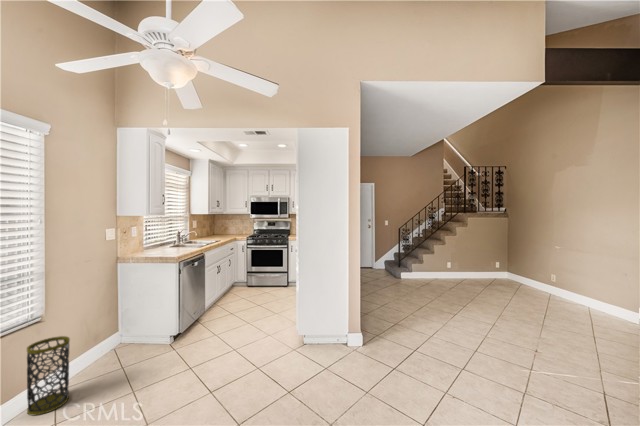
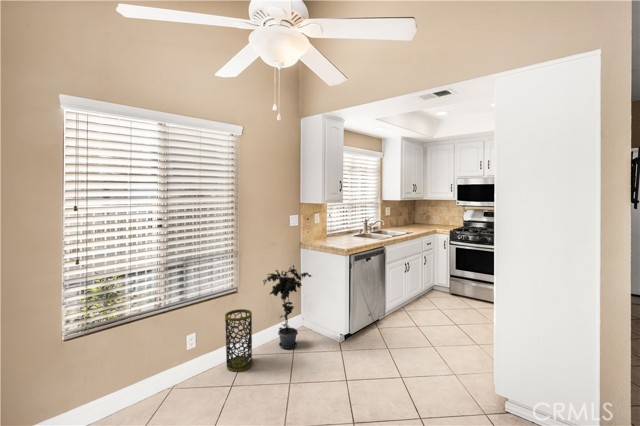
potted plant: none [81,278,138,369] -> present [263,265,311,348]

